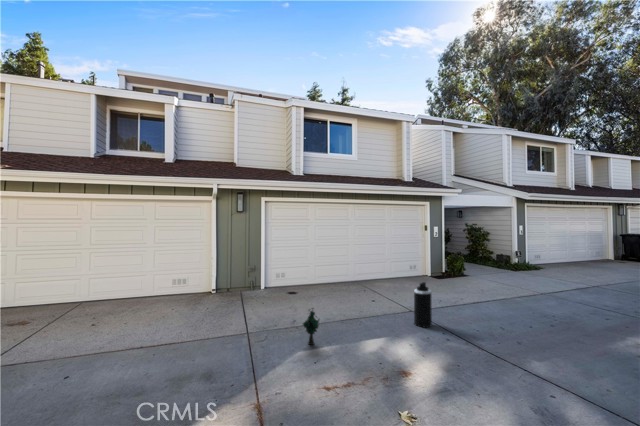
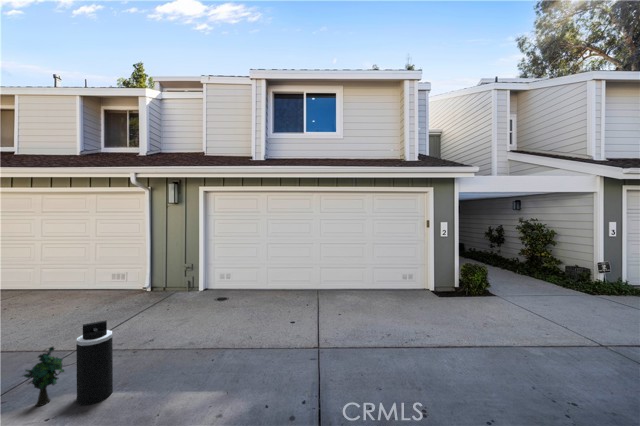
trash can: present [414,282,432,327] -> present [76,321,113,405]

